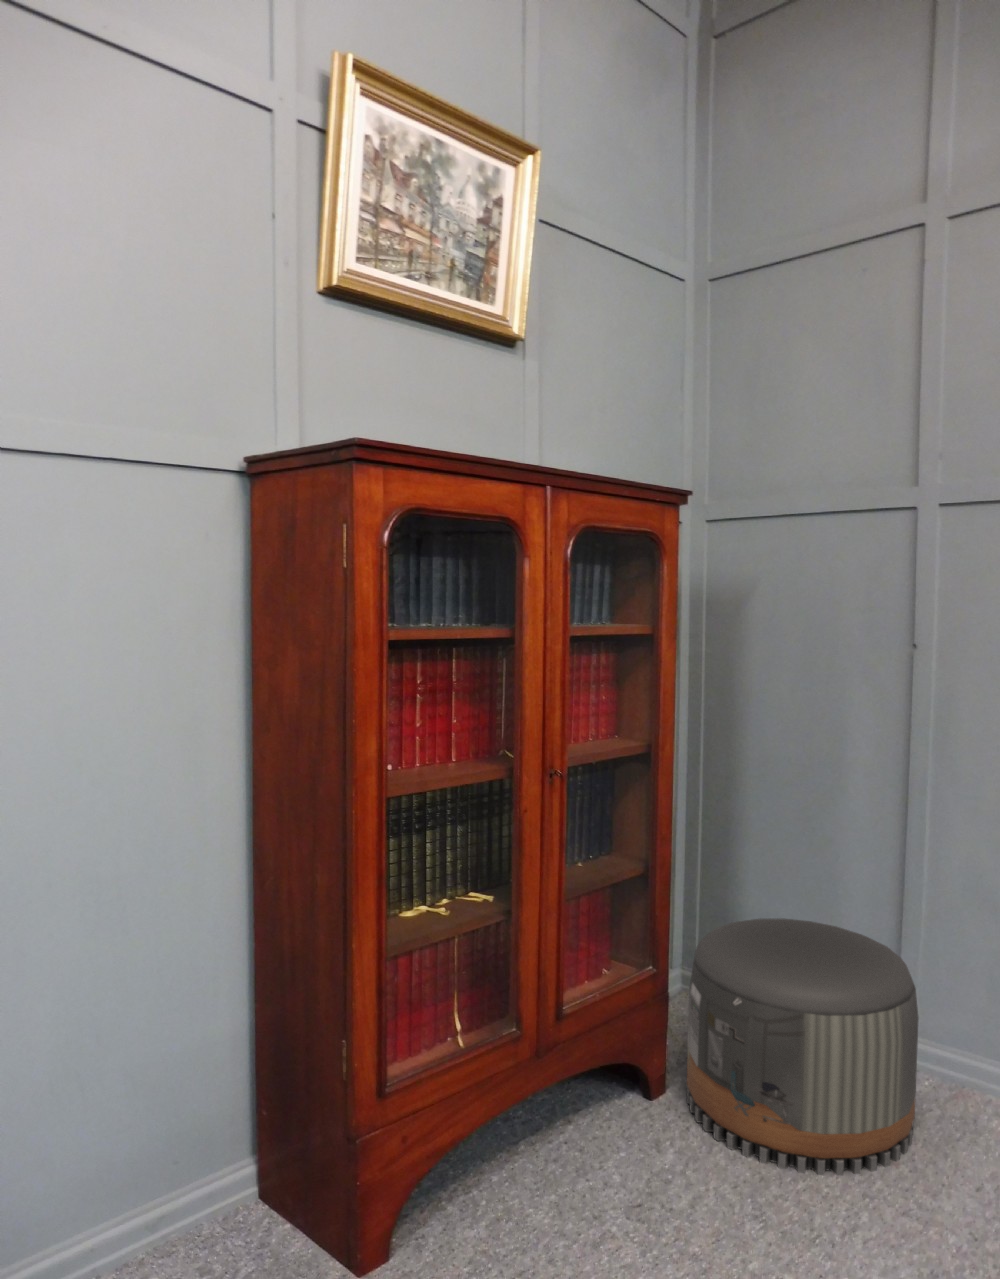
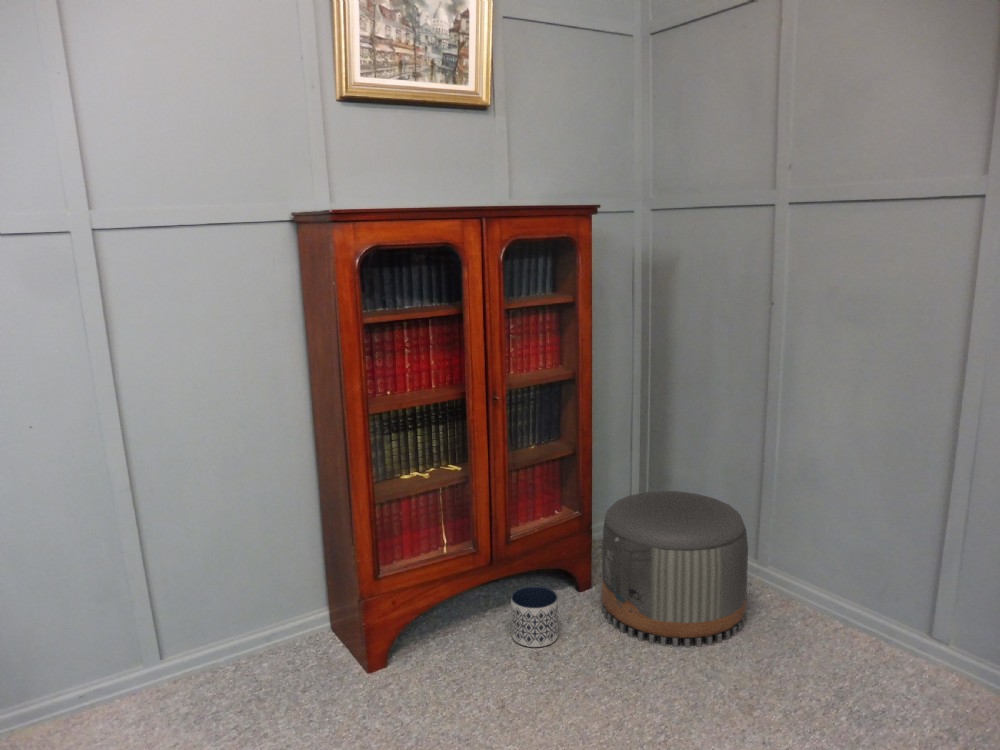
planter: none [577,1089,657,1199] -> present [511,586,558,647]

